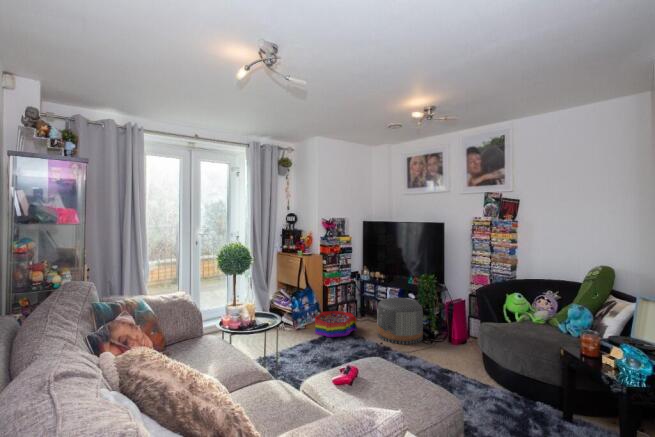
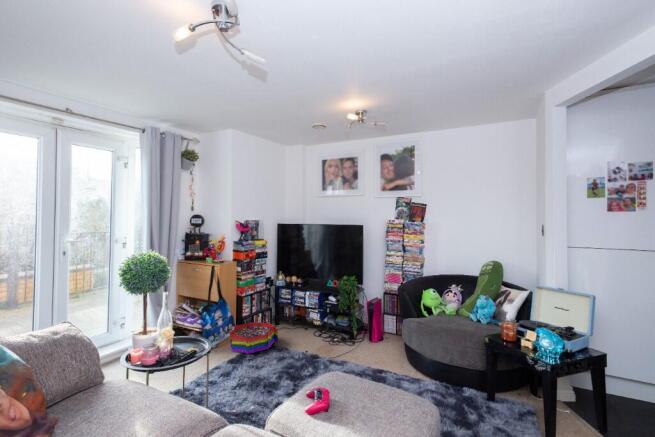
pouf: present [377,297,423,344] -> none [299,302,345,350]

